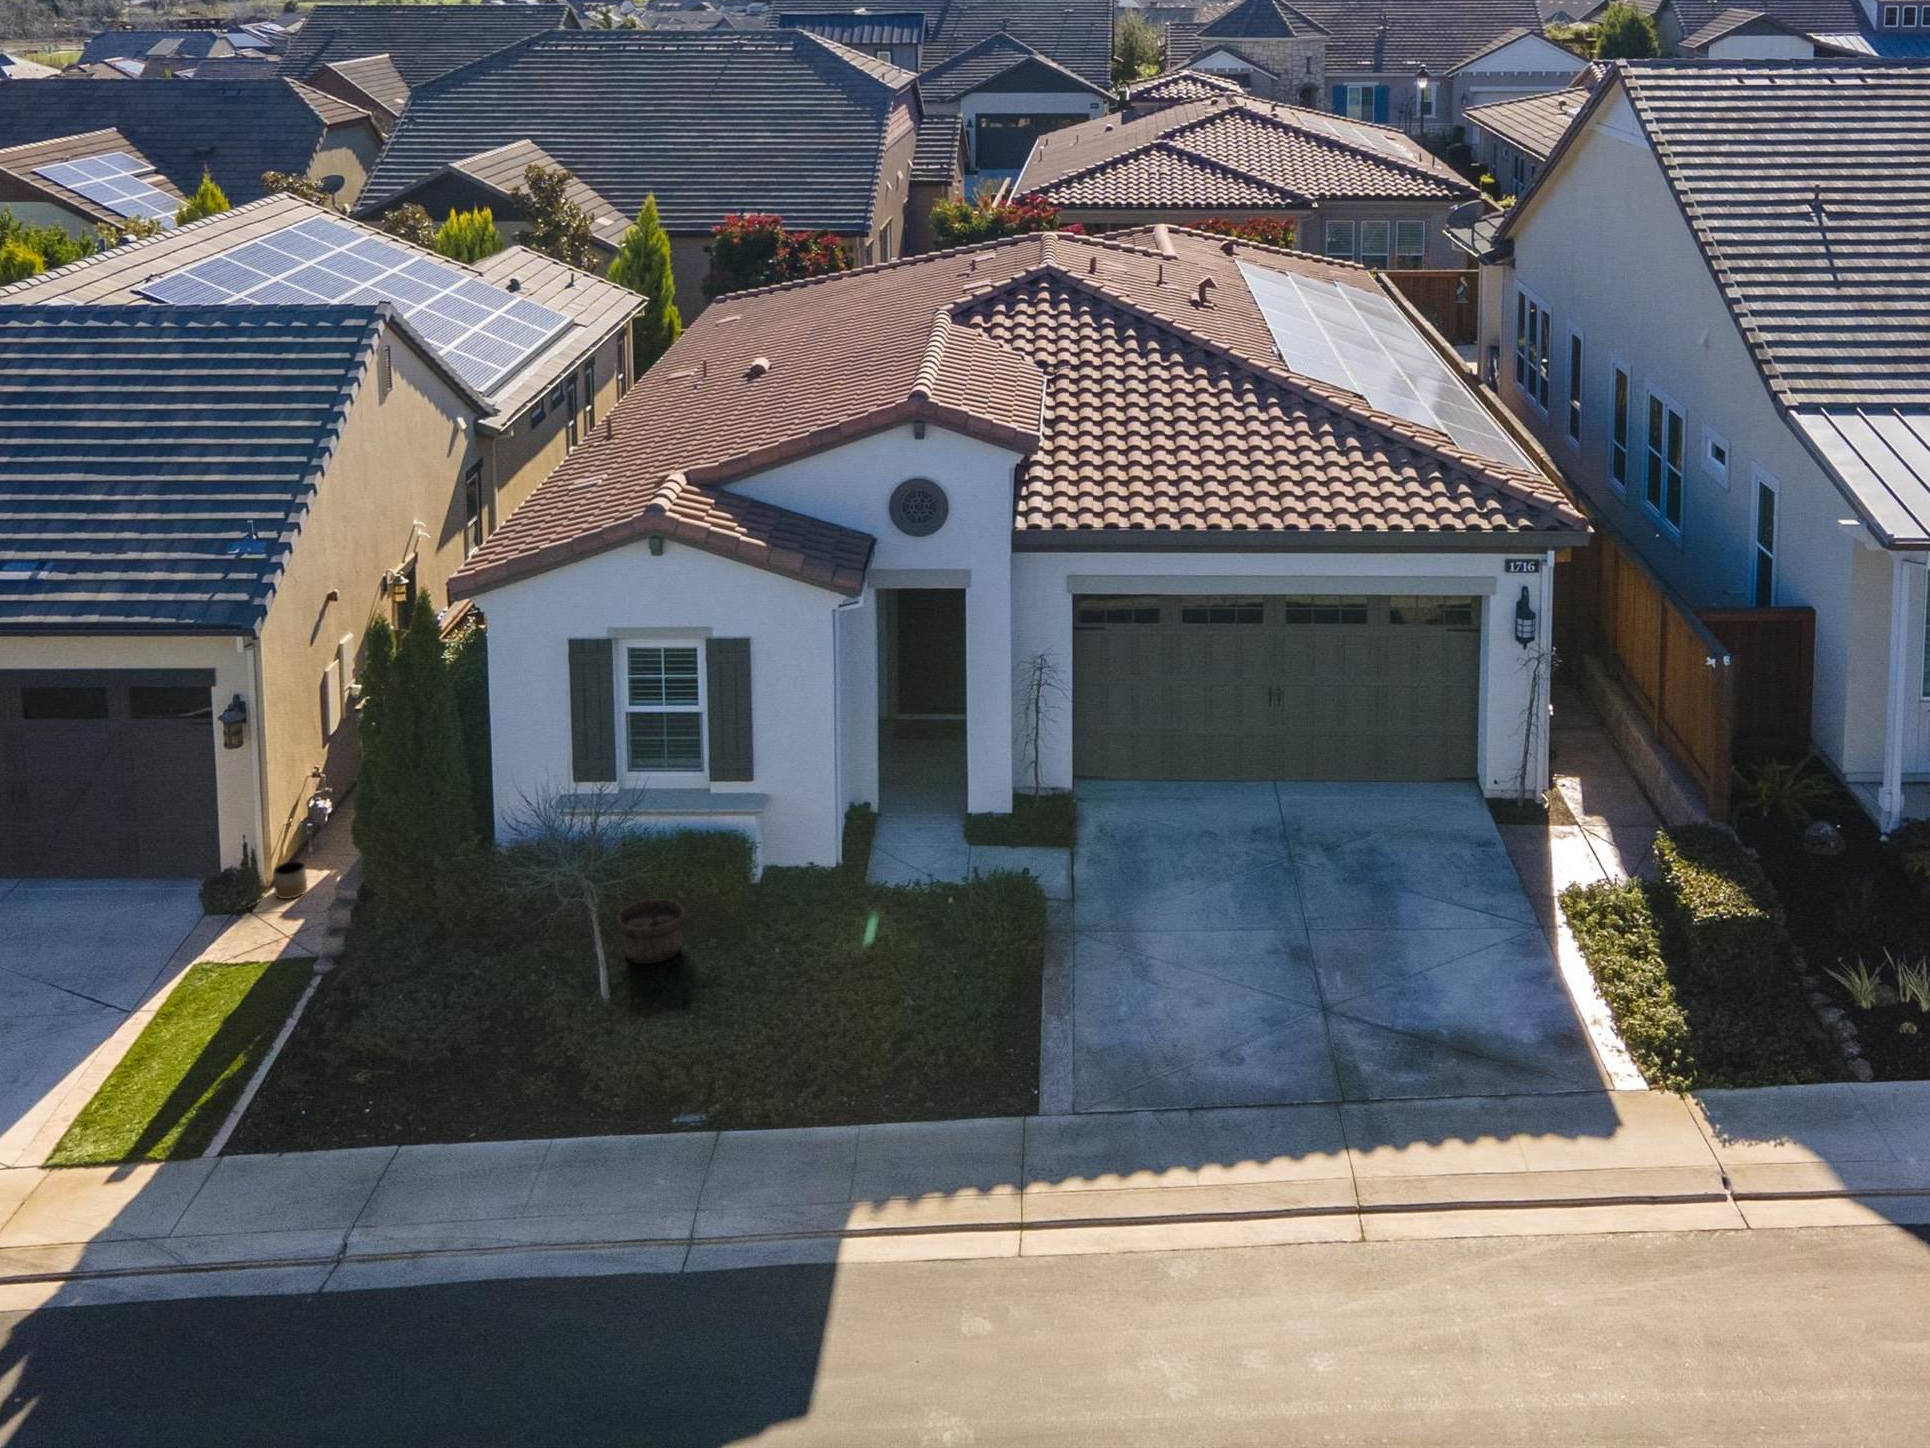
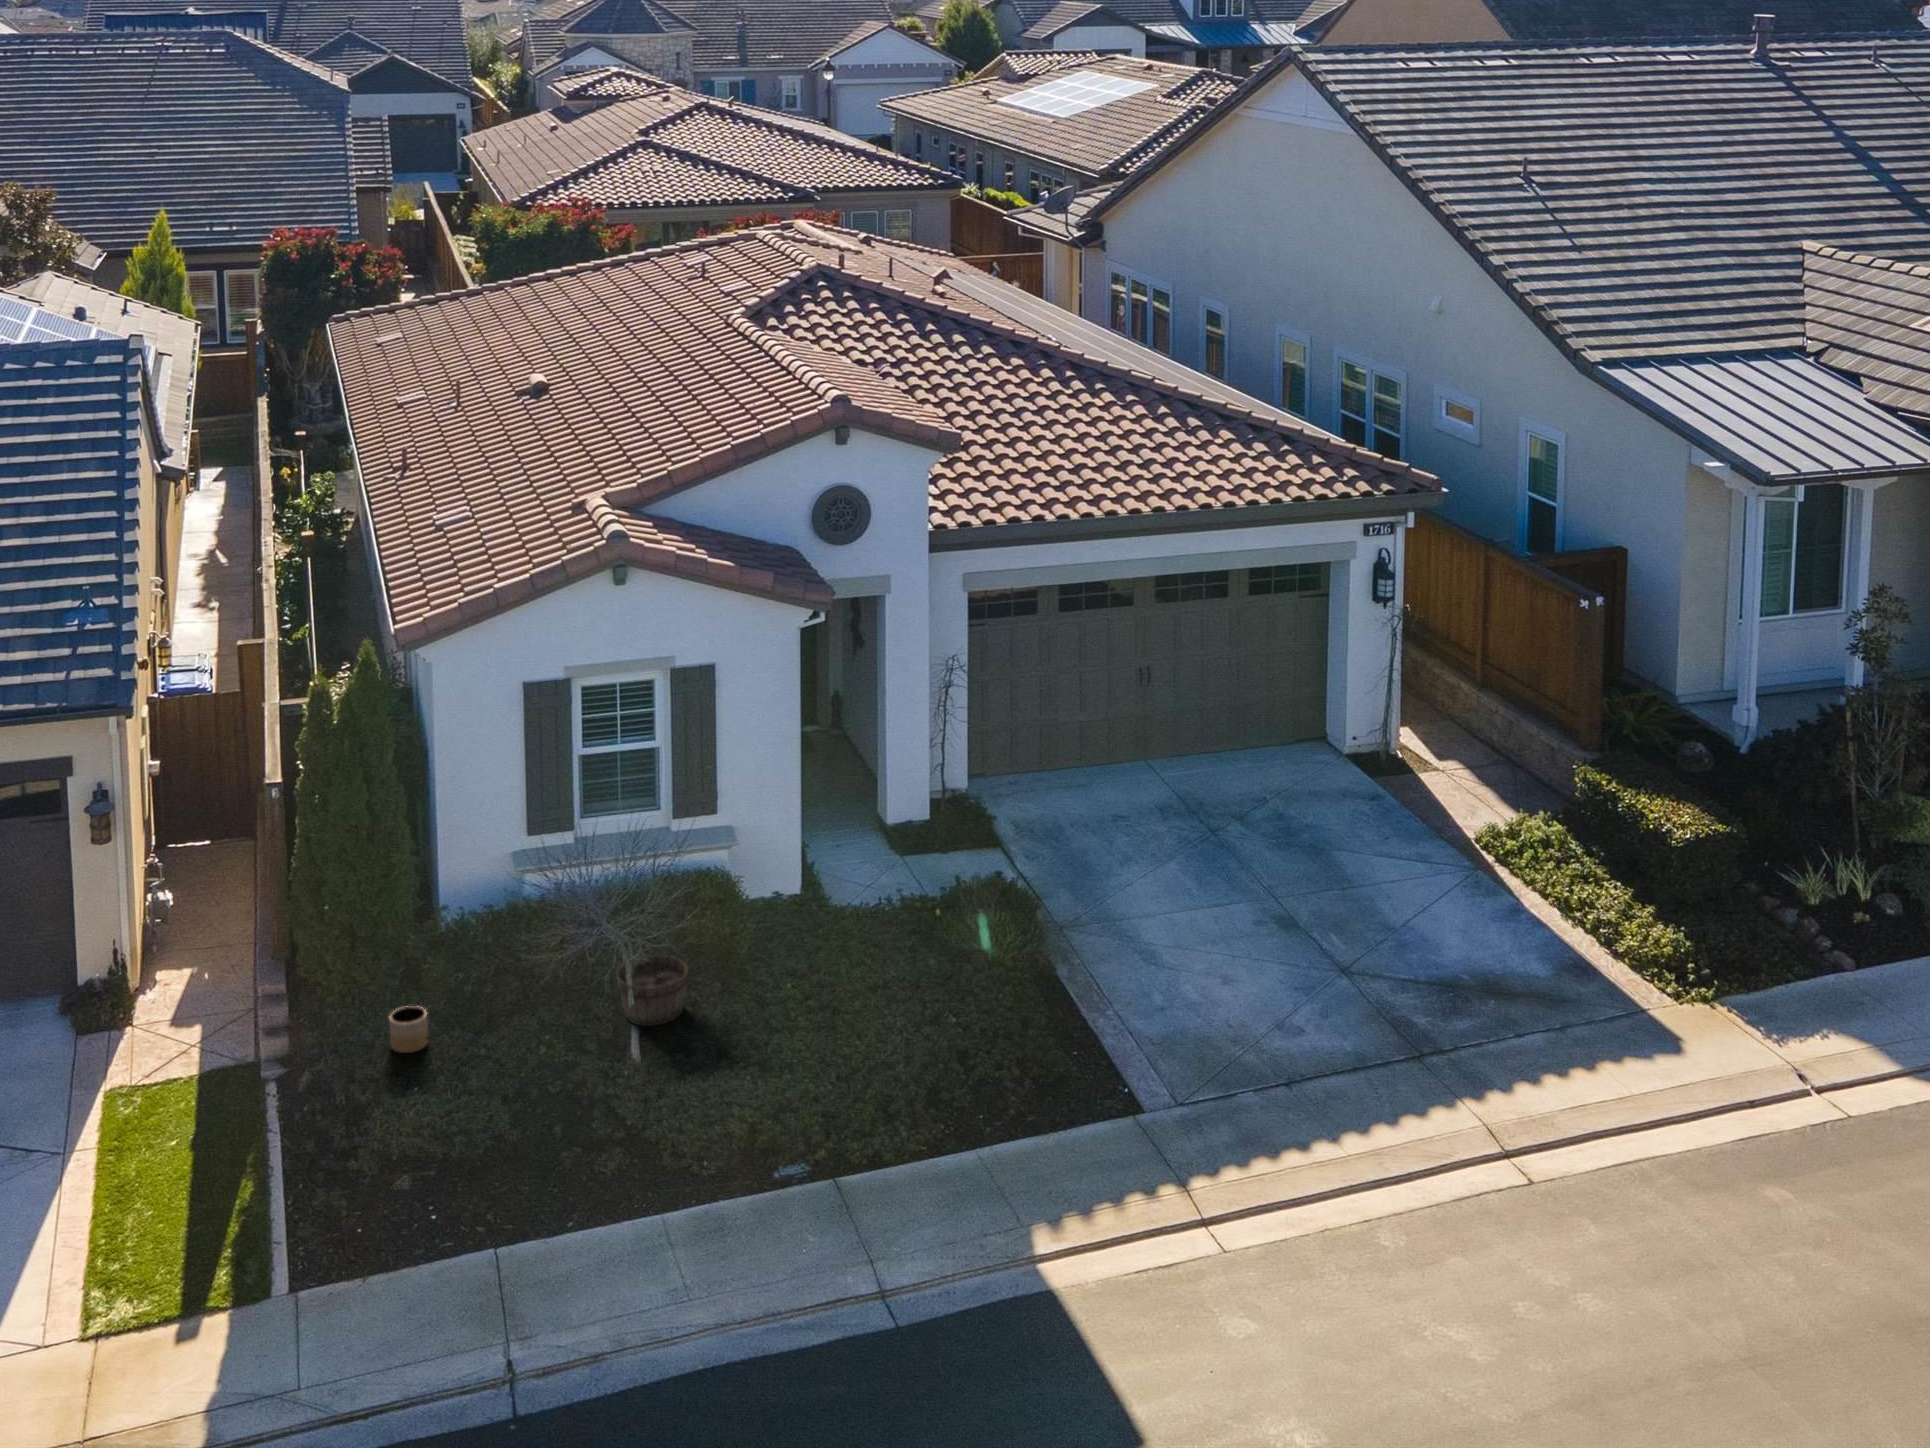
planter: present [273,861,307,899] -> present [389,1006,428,1053]

